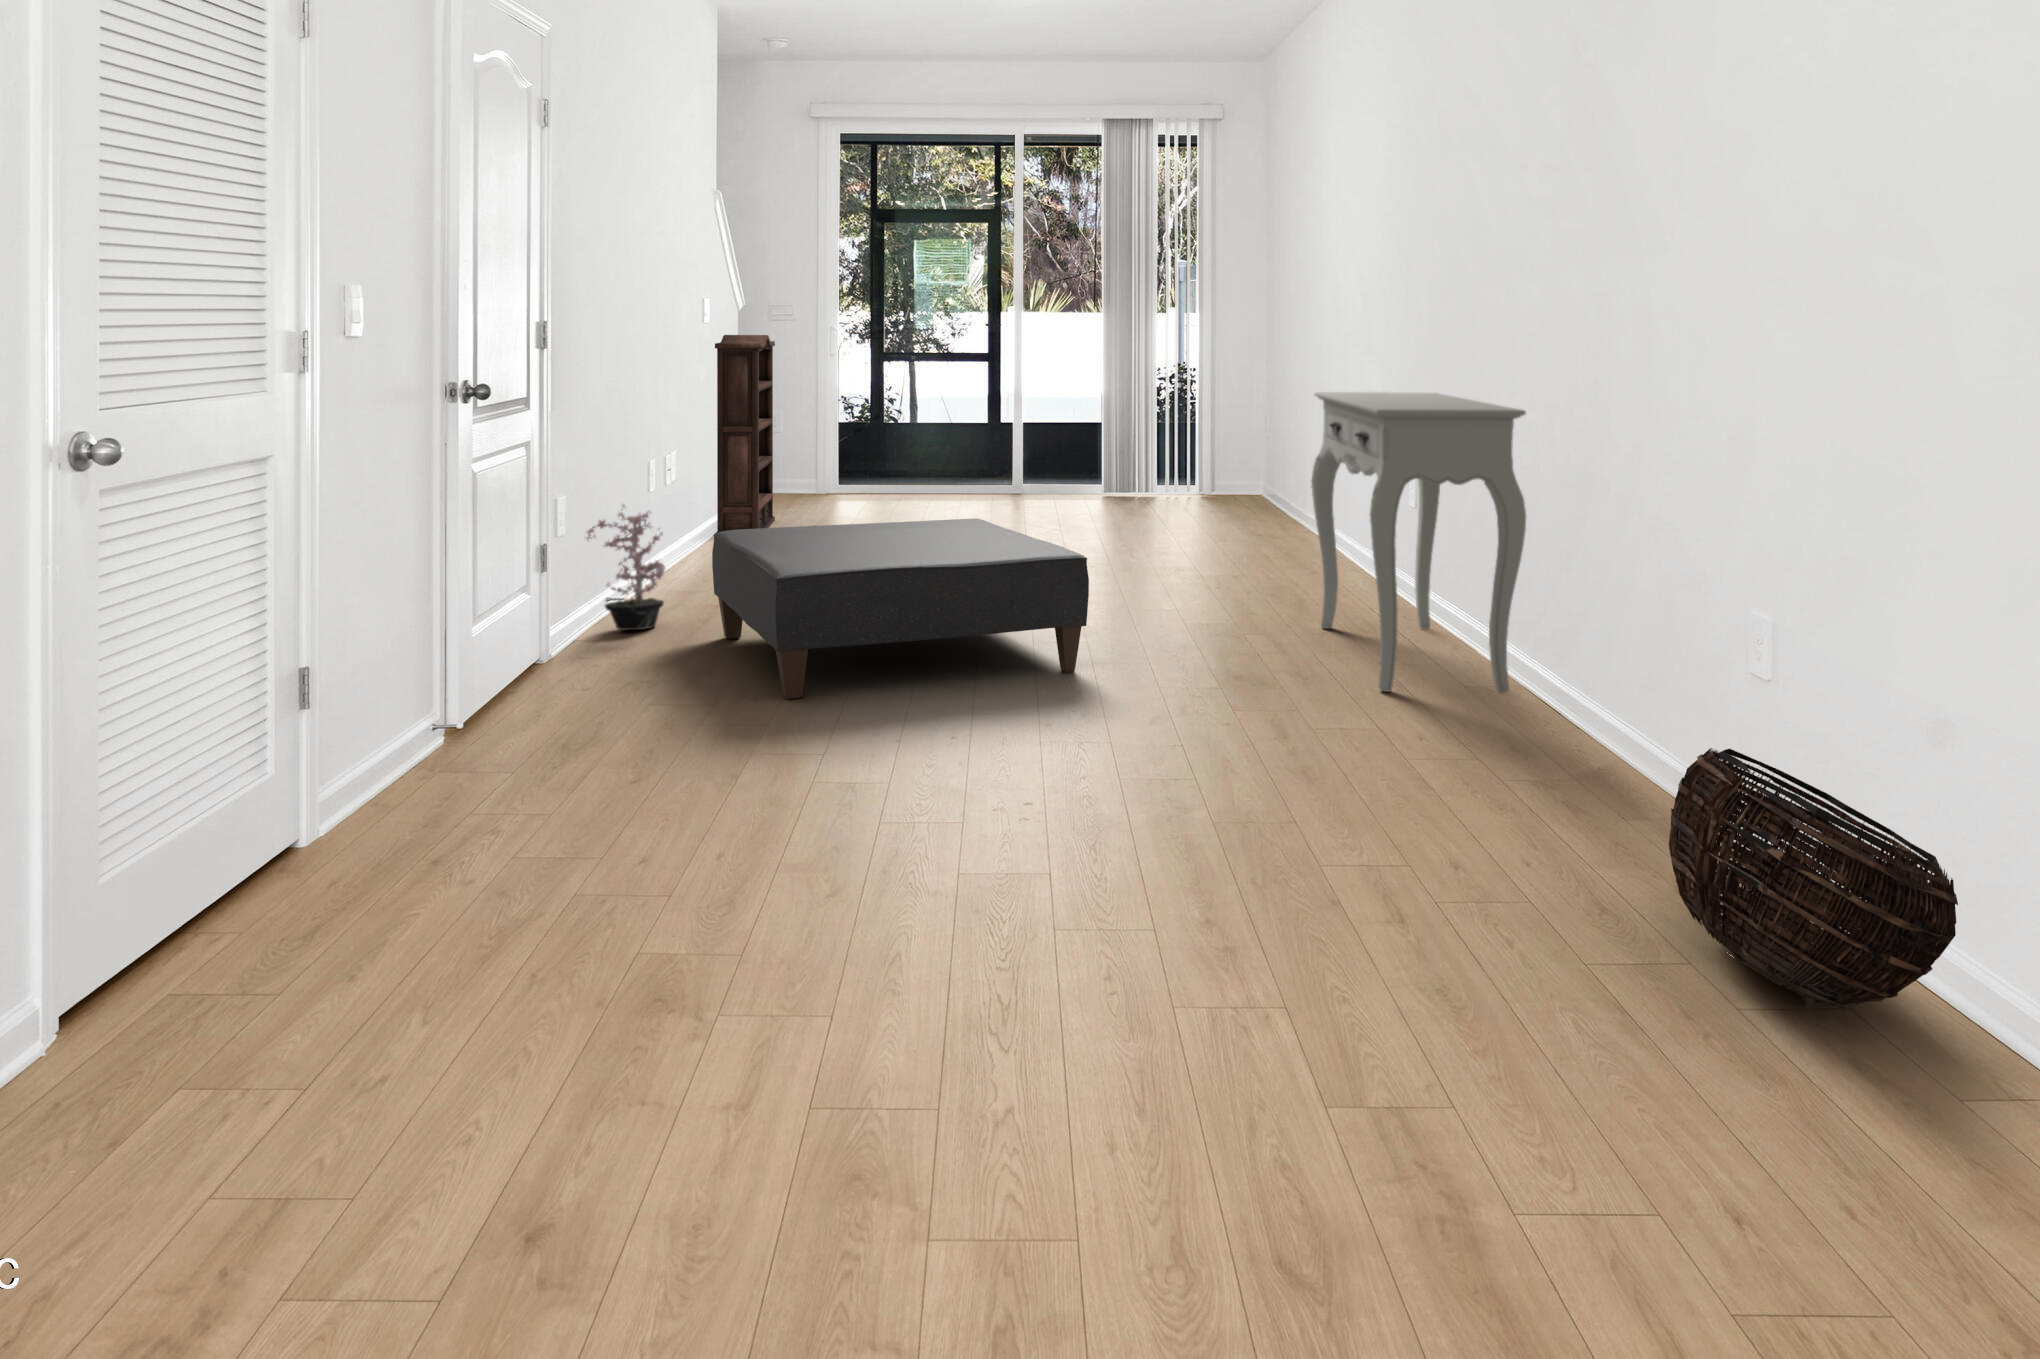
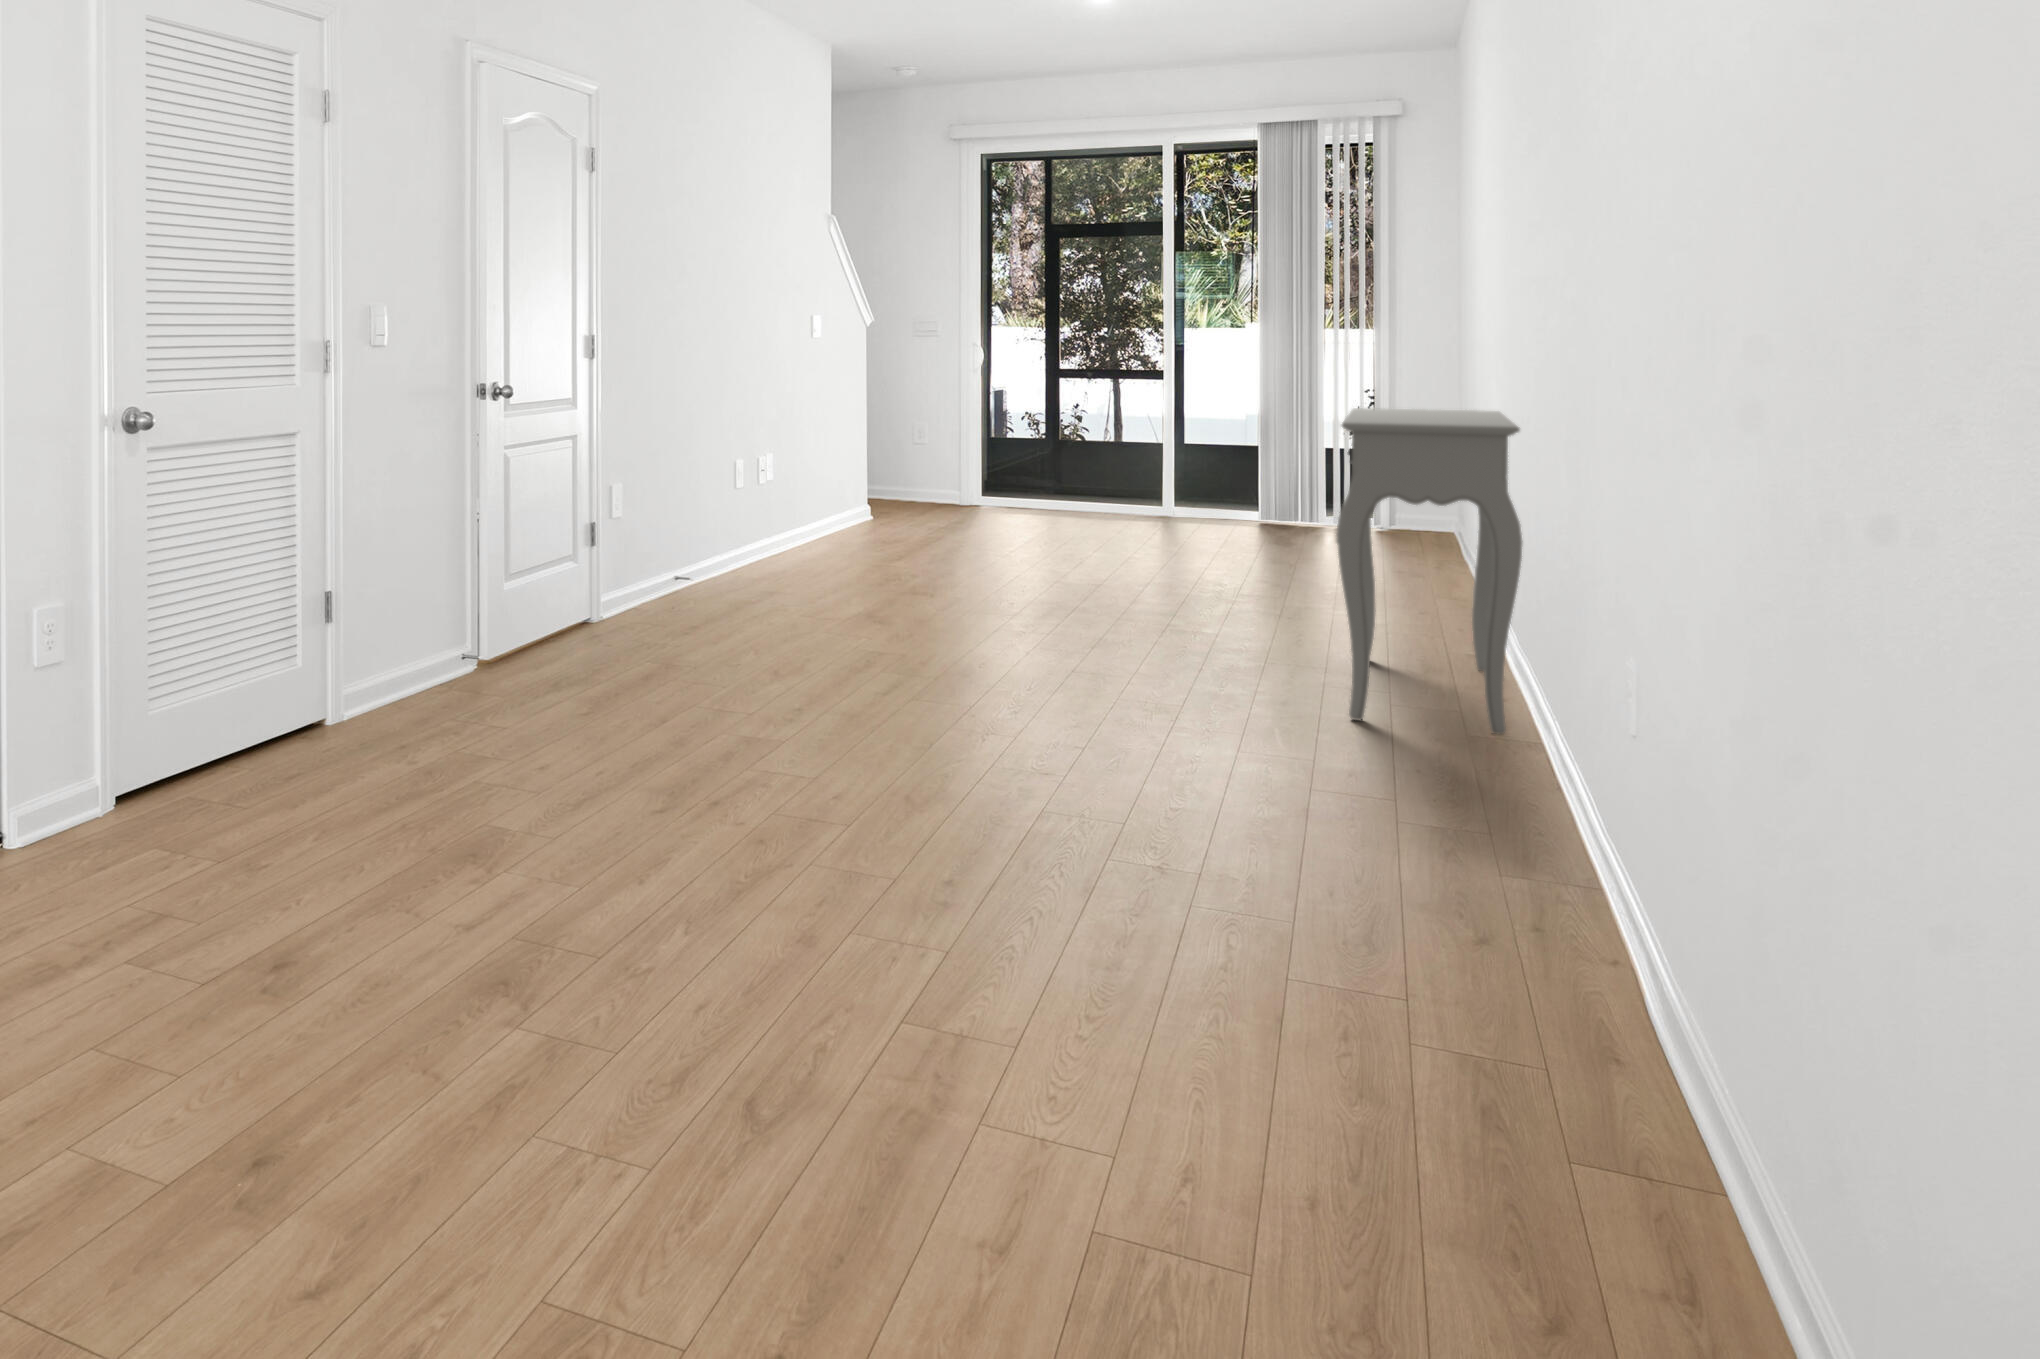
bookshelf: present [715,335,775,533] -> none [822,350,893,543]
potted plant: present [586,504,665,630] -> none [631,493,715,608]
ottoman: present [712,518,1089,699] -> none [743,524,1057,674]
basket: present [1669,748,1958,1009] -> none [1383,761,1615,1016]

